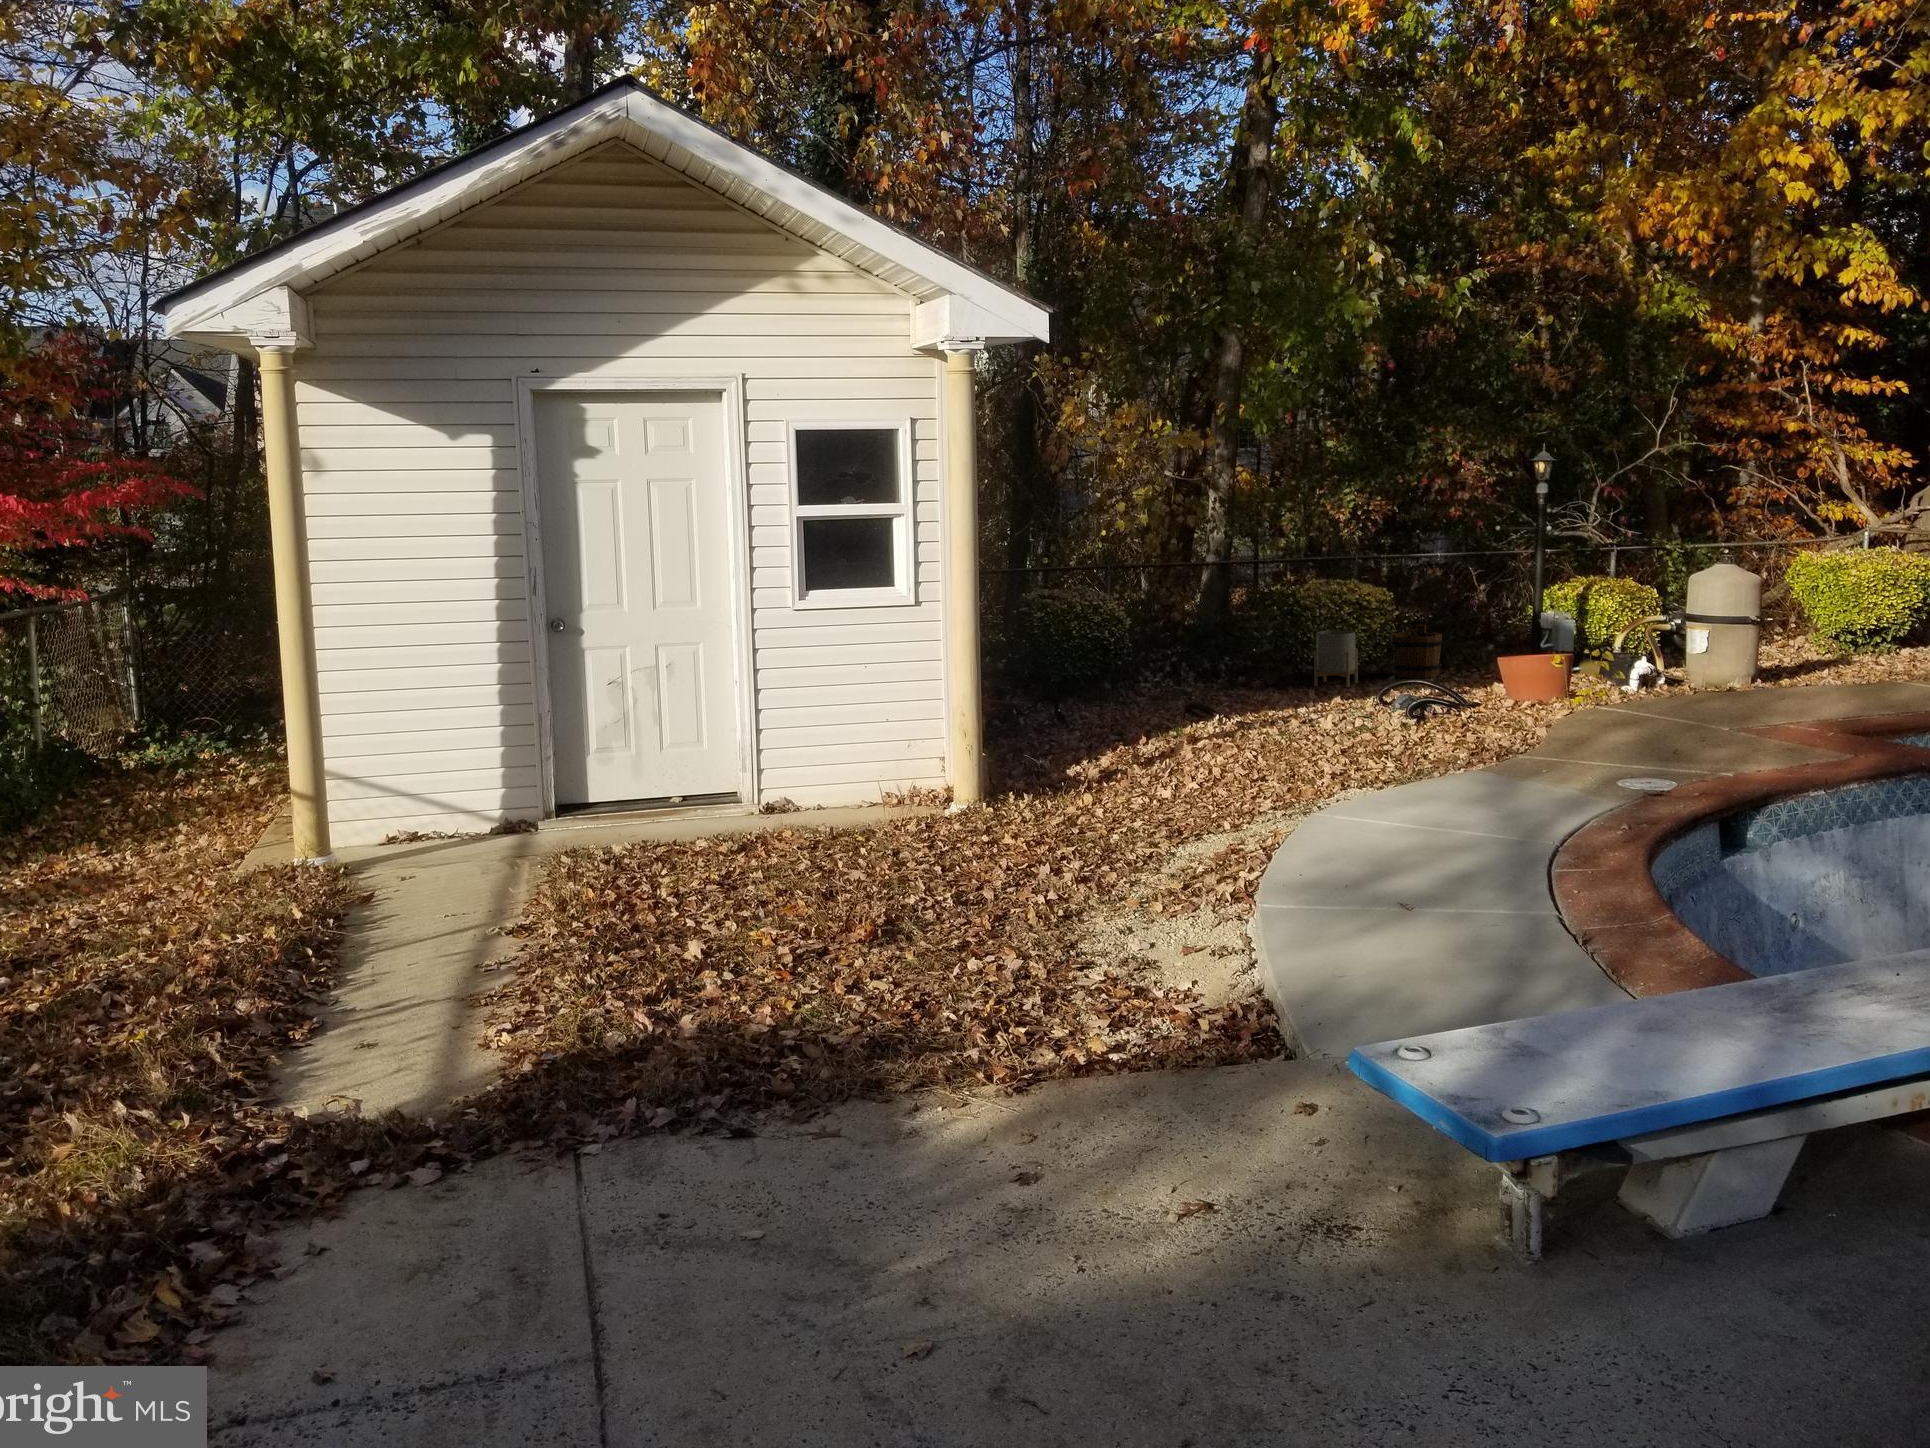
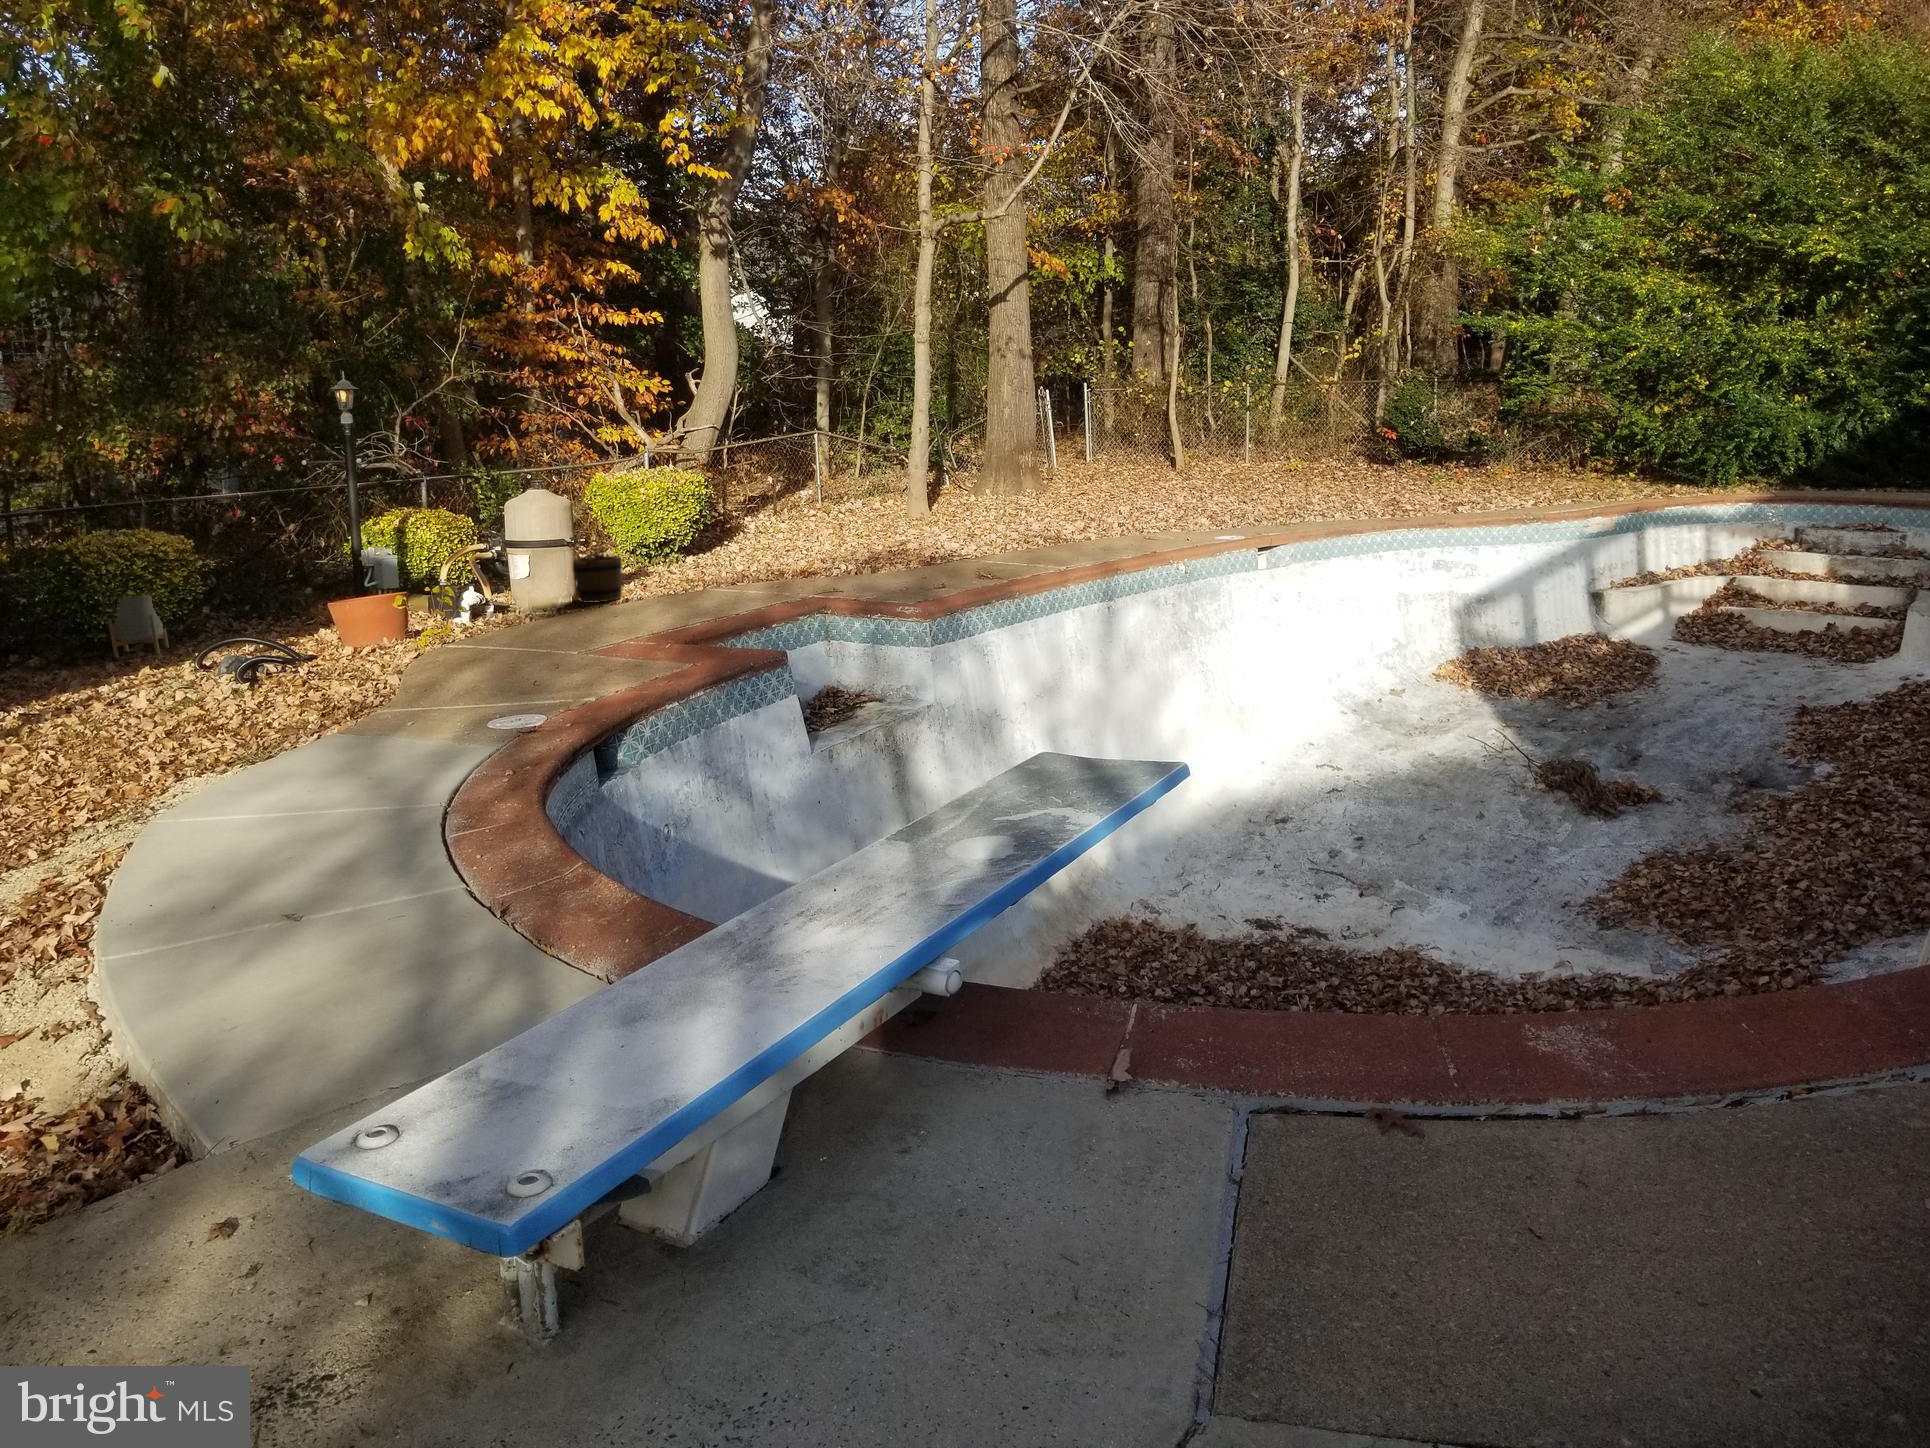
bucket: present [1391,625,1442,678] -> present [573,548,622,603]

